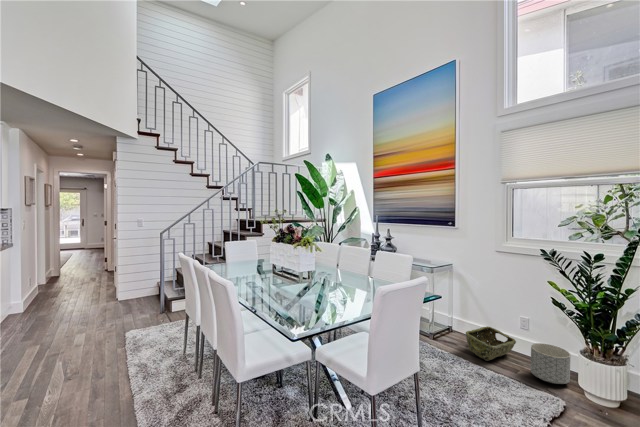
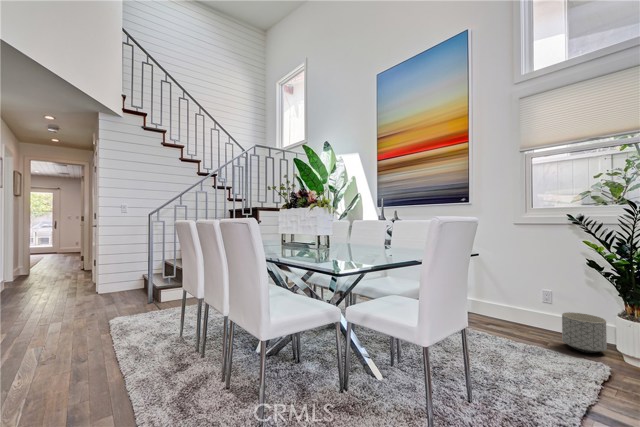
woven basket: present [466,326,516,361] -> none [488,303,540,335]

